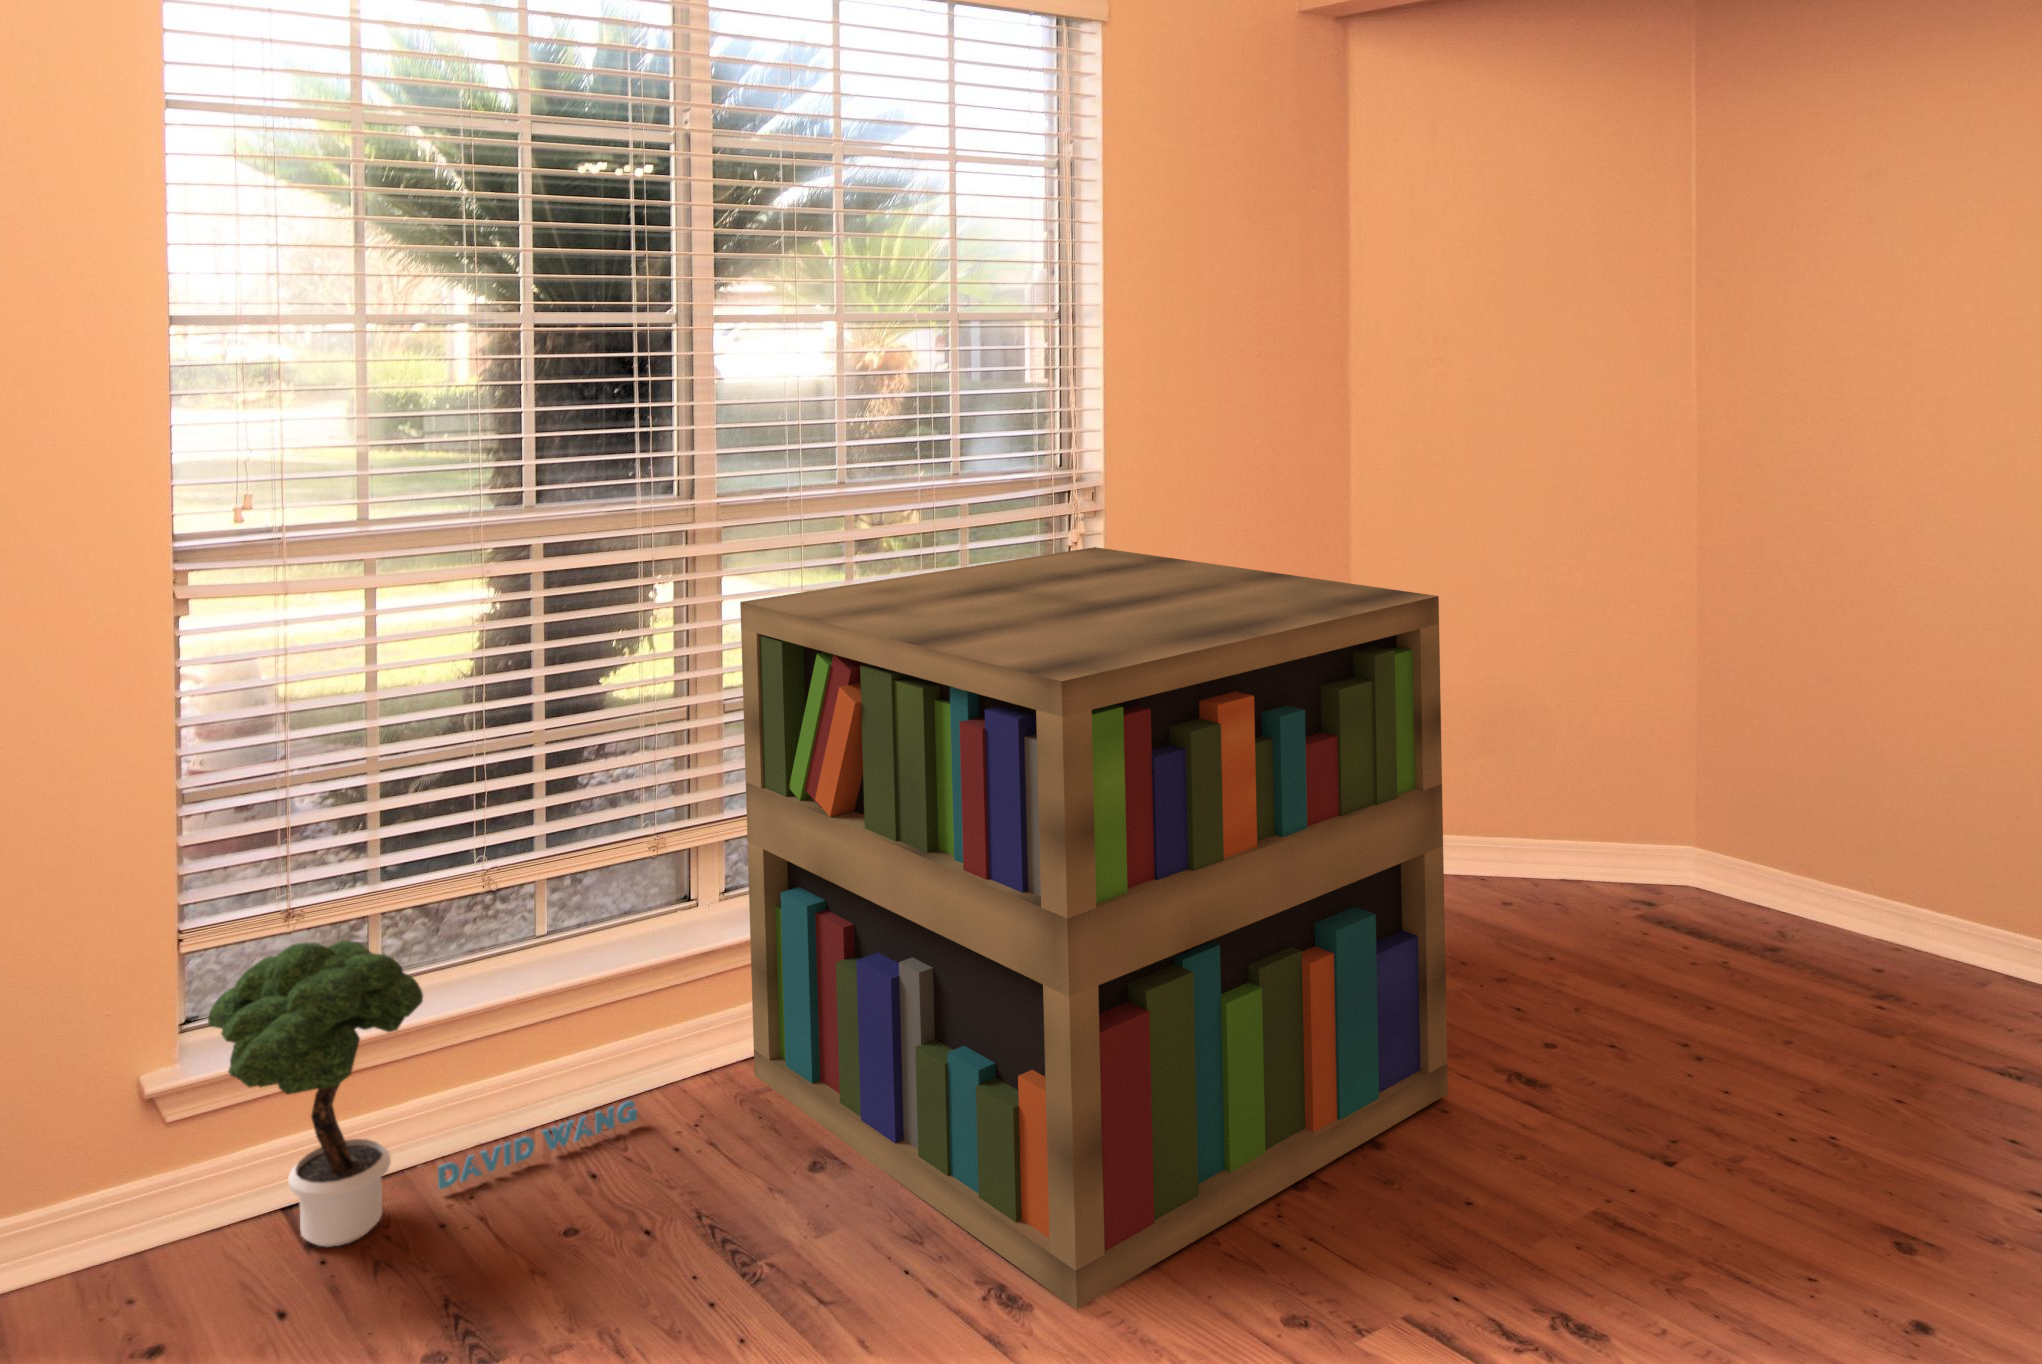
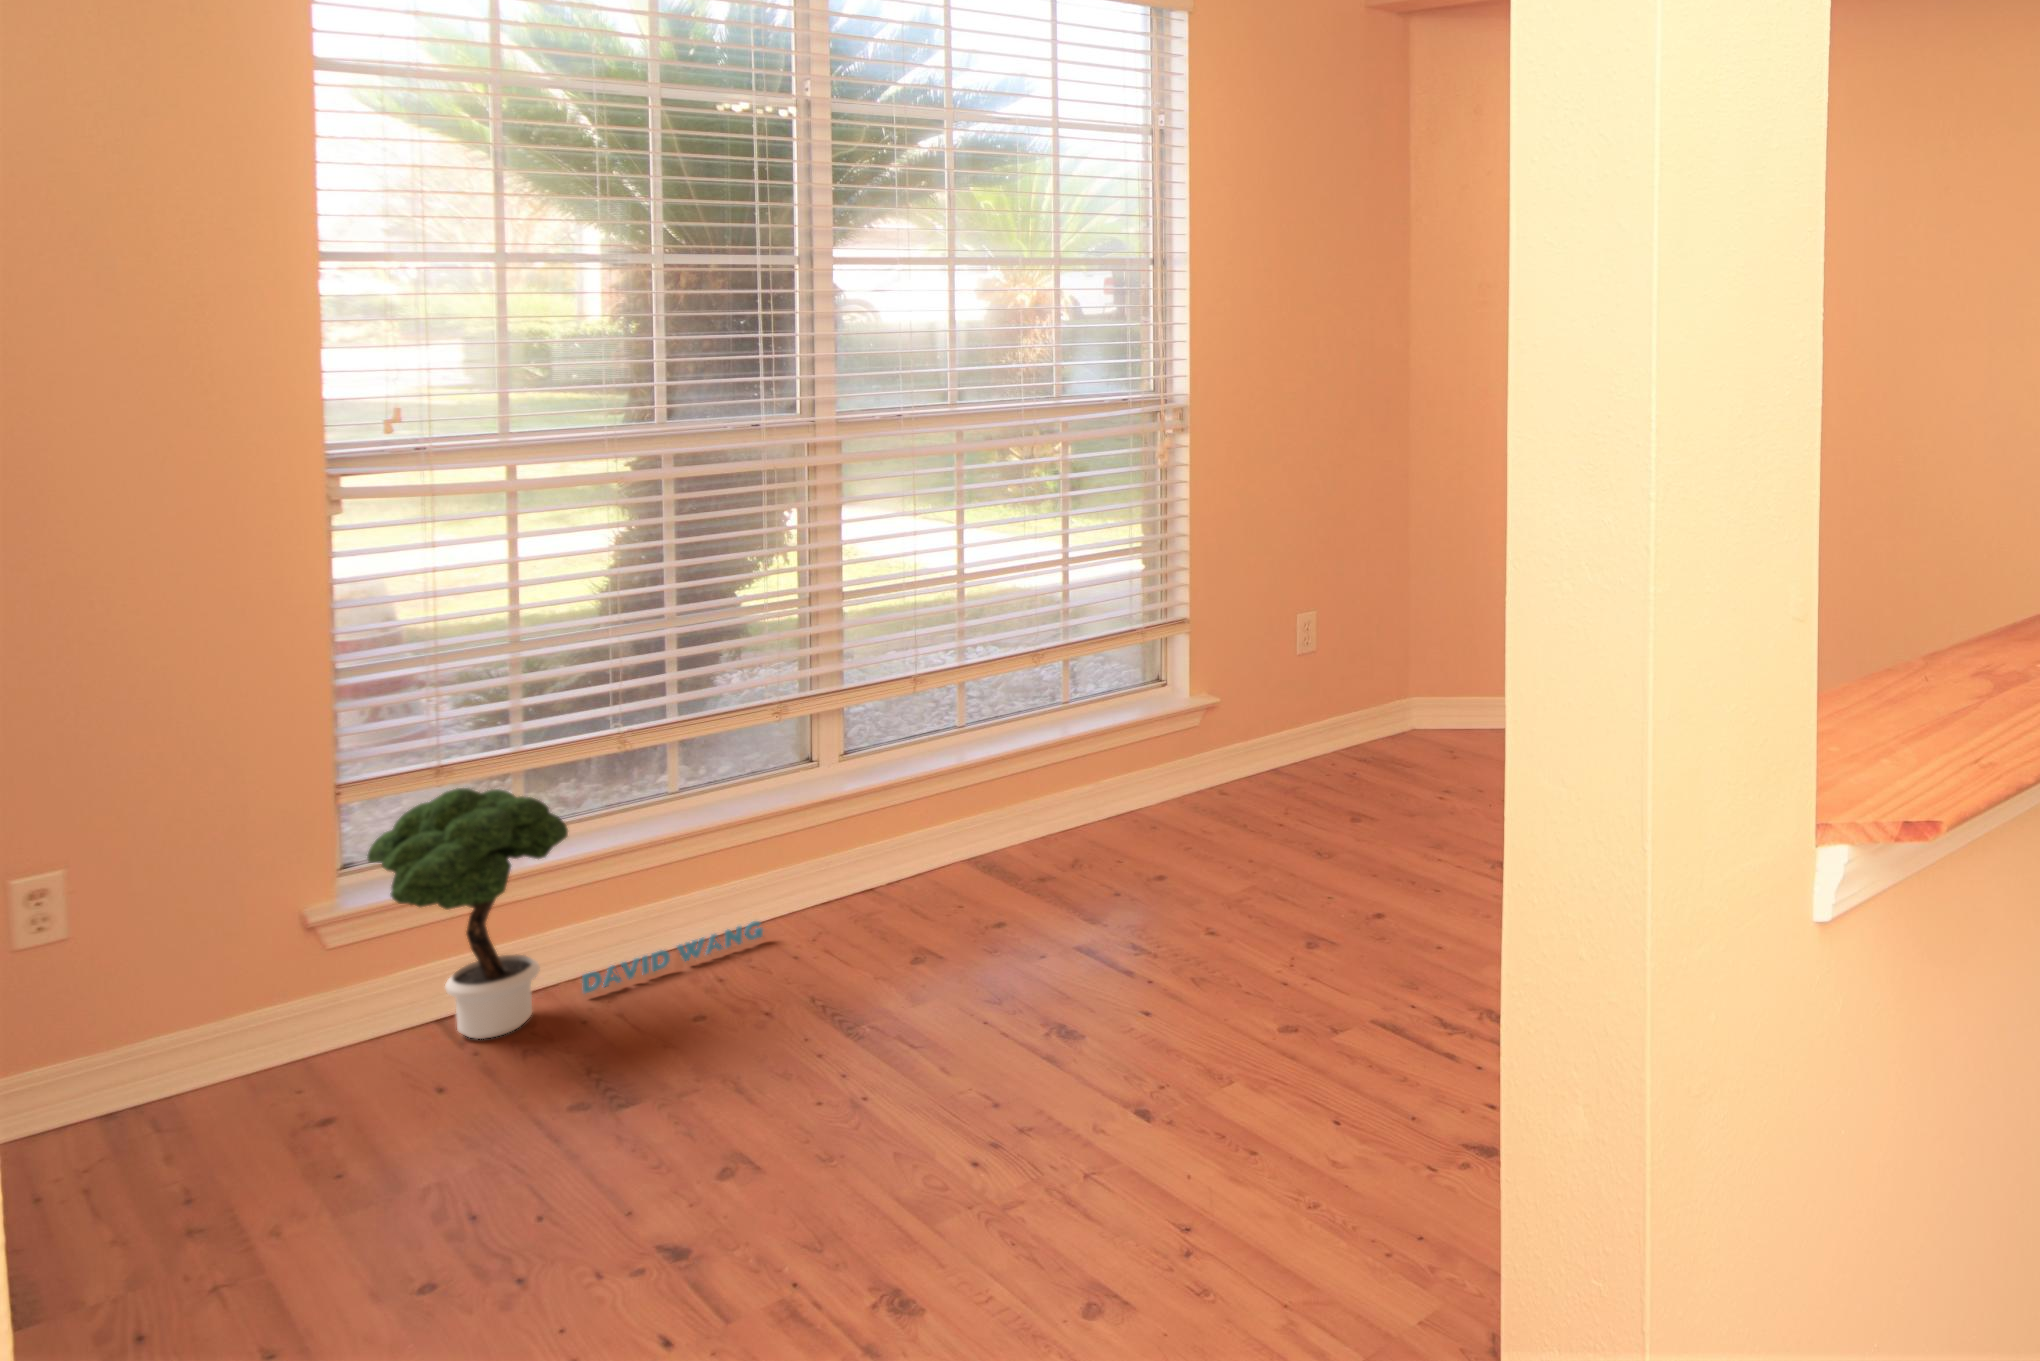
bookshelf: present [740,547,1448,1309] -> none [856,461,1441,1029]

